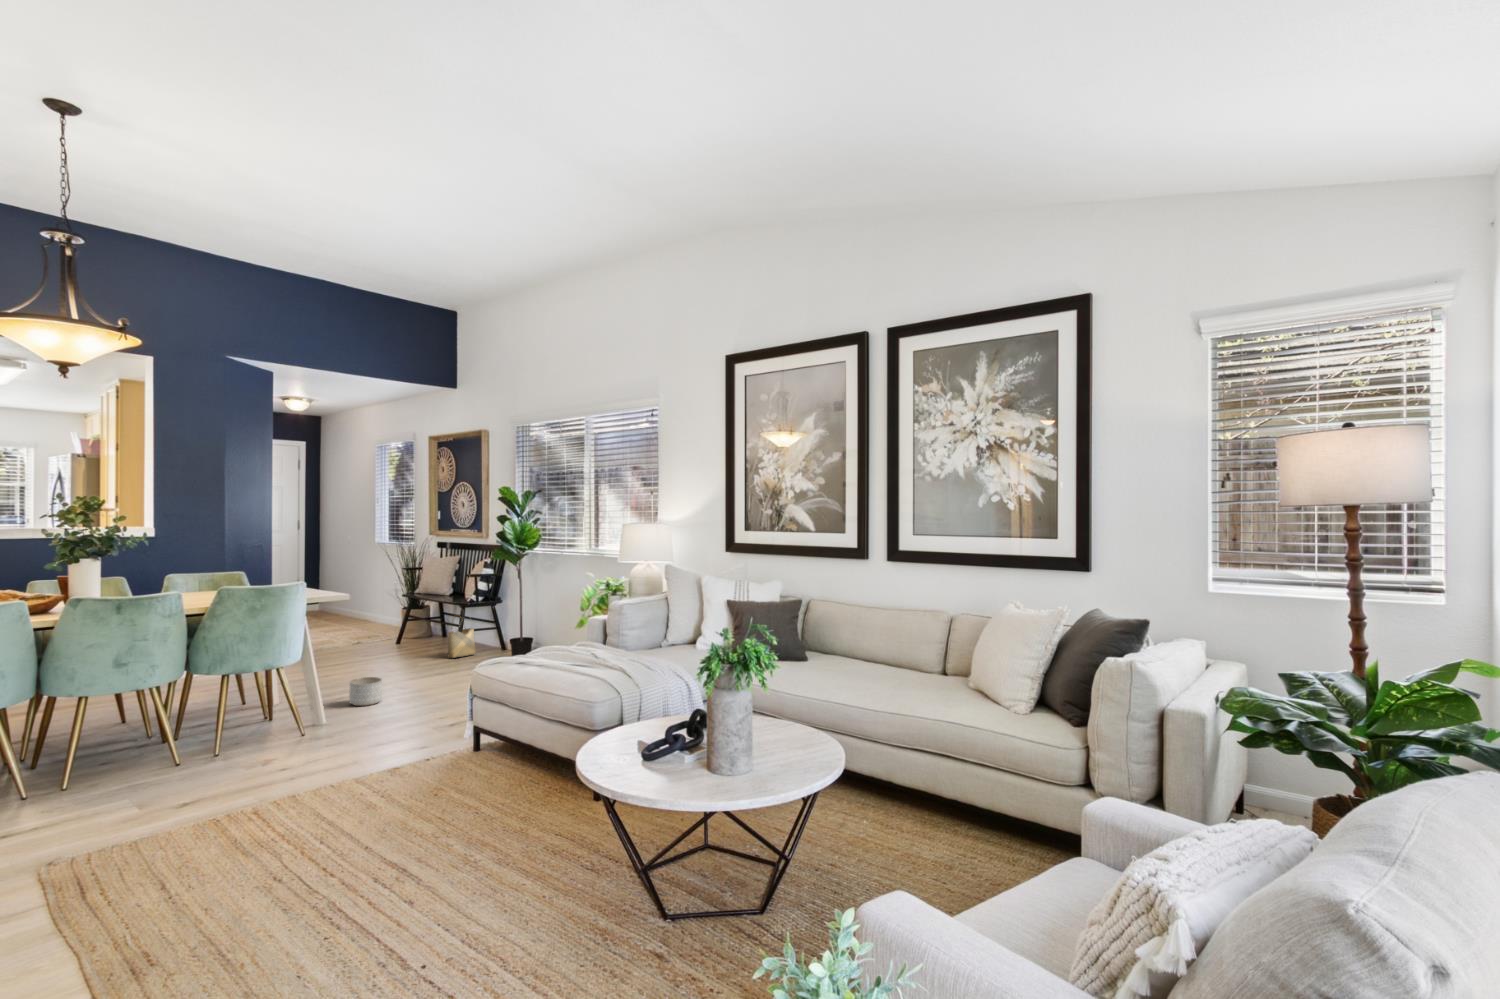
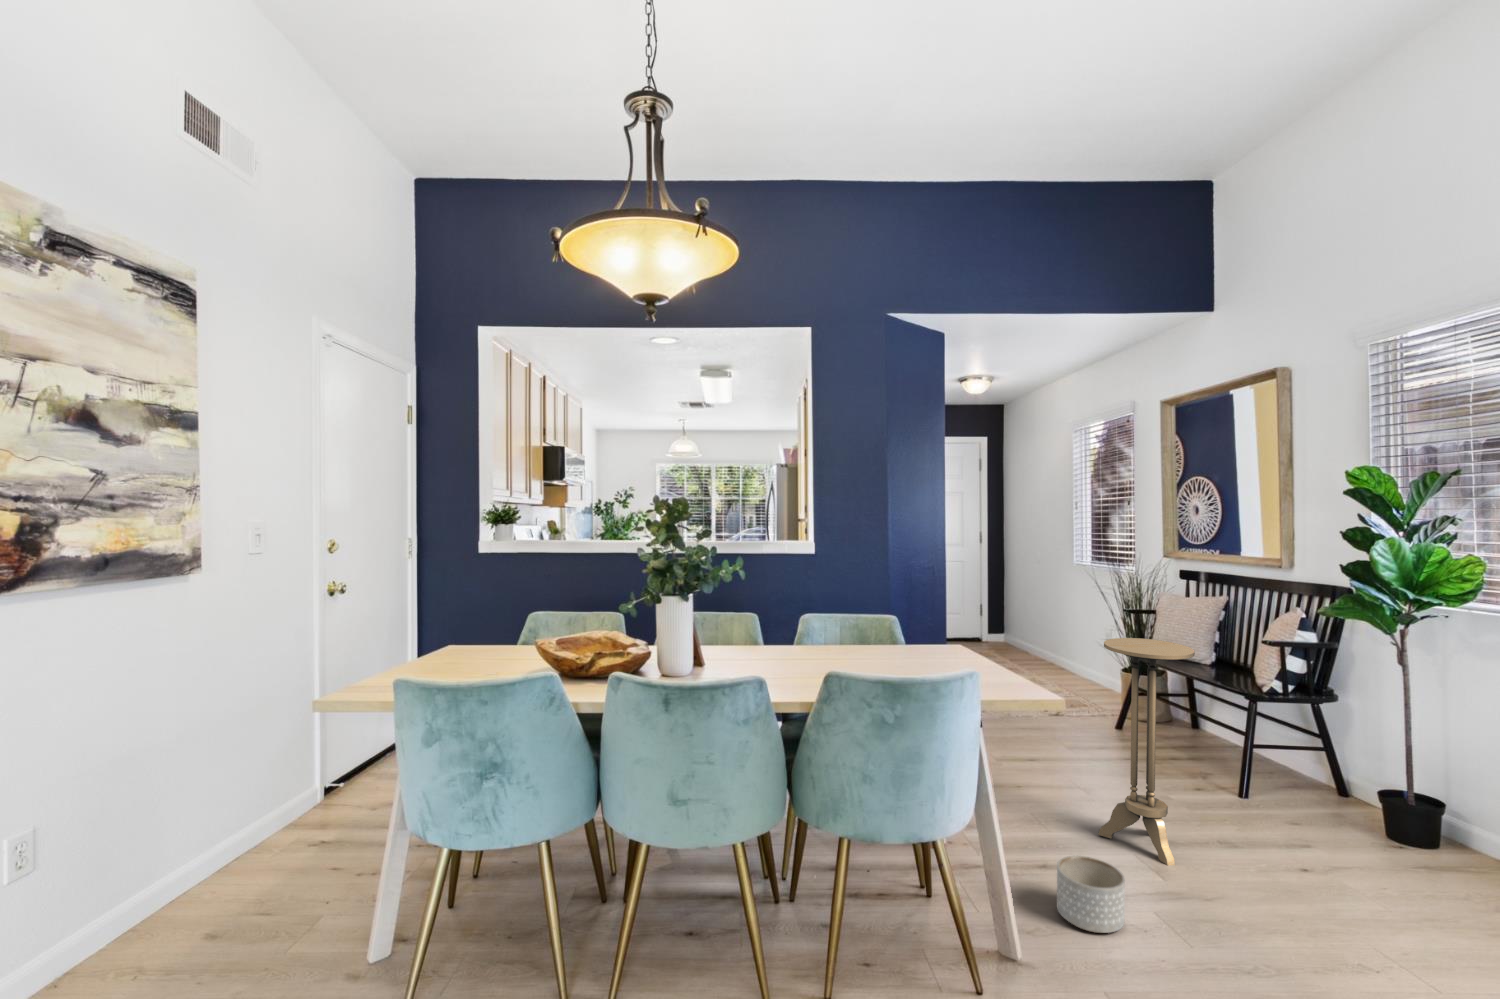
side table: none [375,575,424,684] -> present [1098,638,1195,866]
woven basket: present [448,620,476,658] -> none [1225,713,1284,798]

